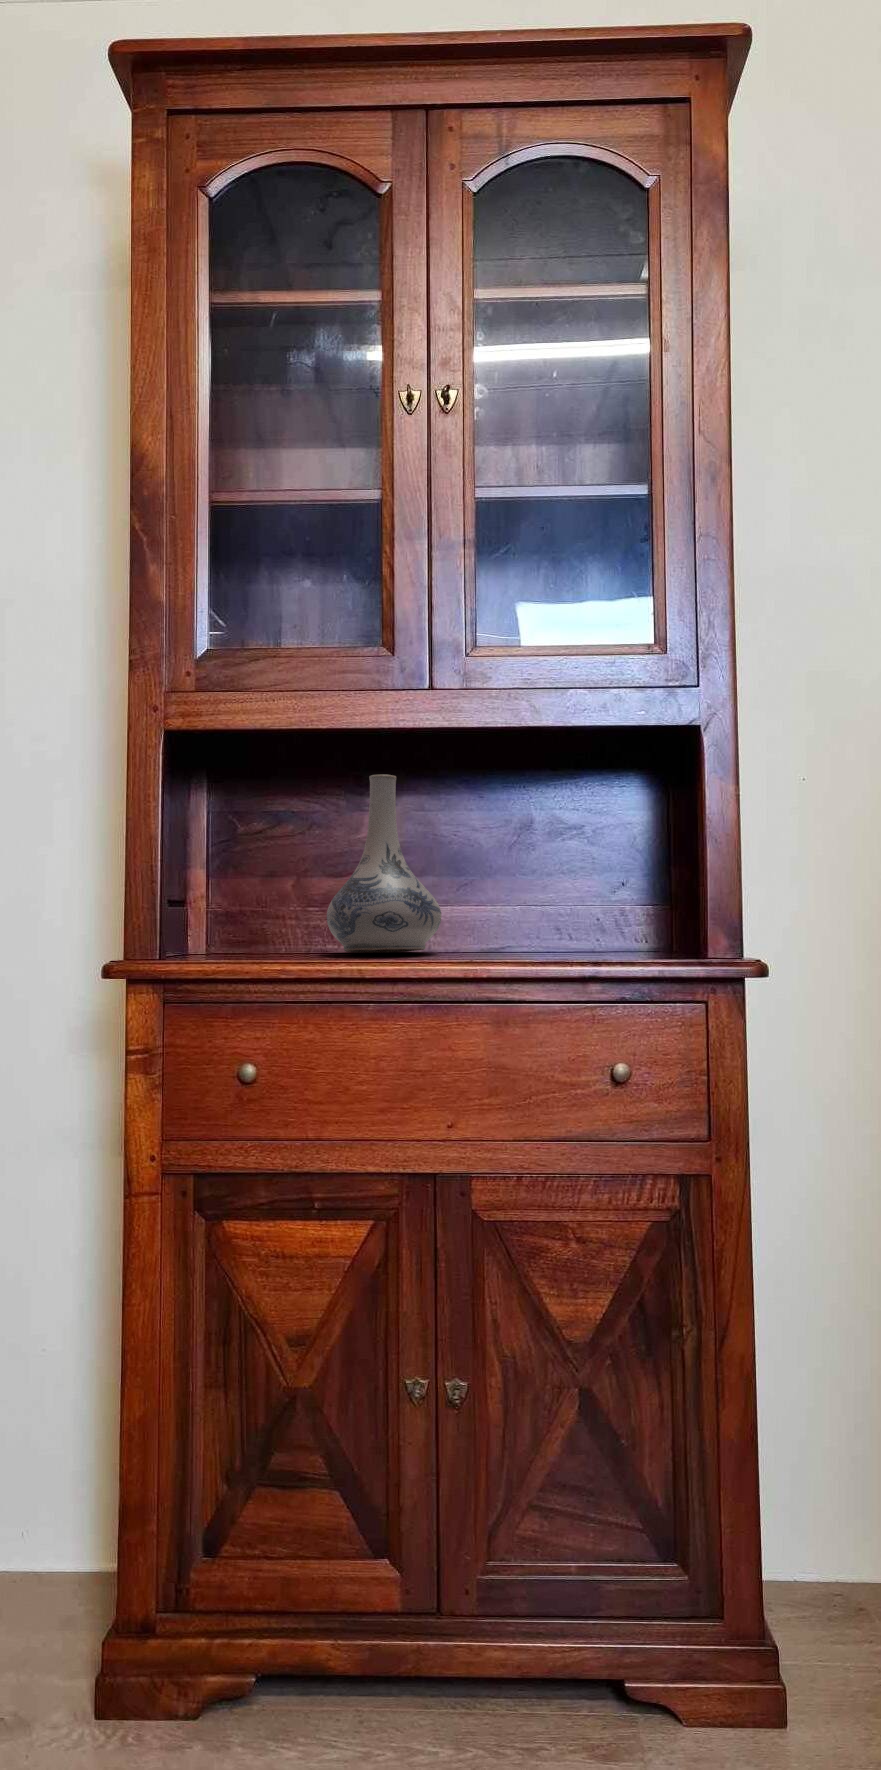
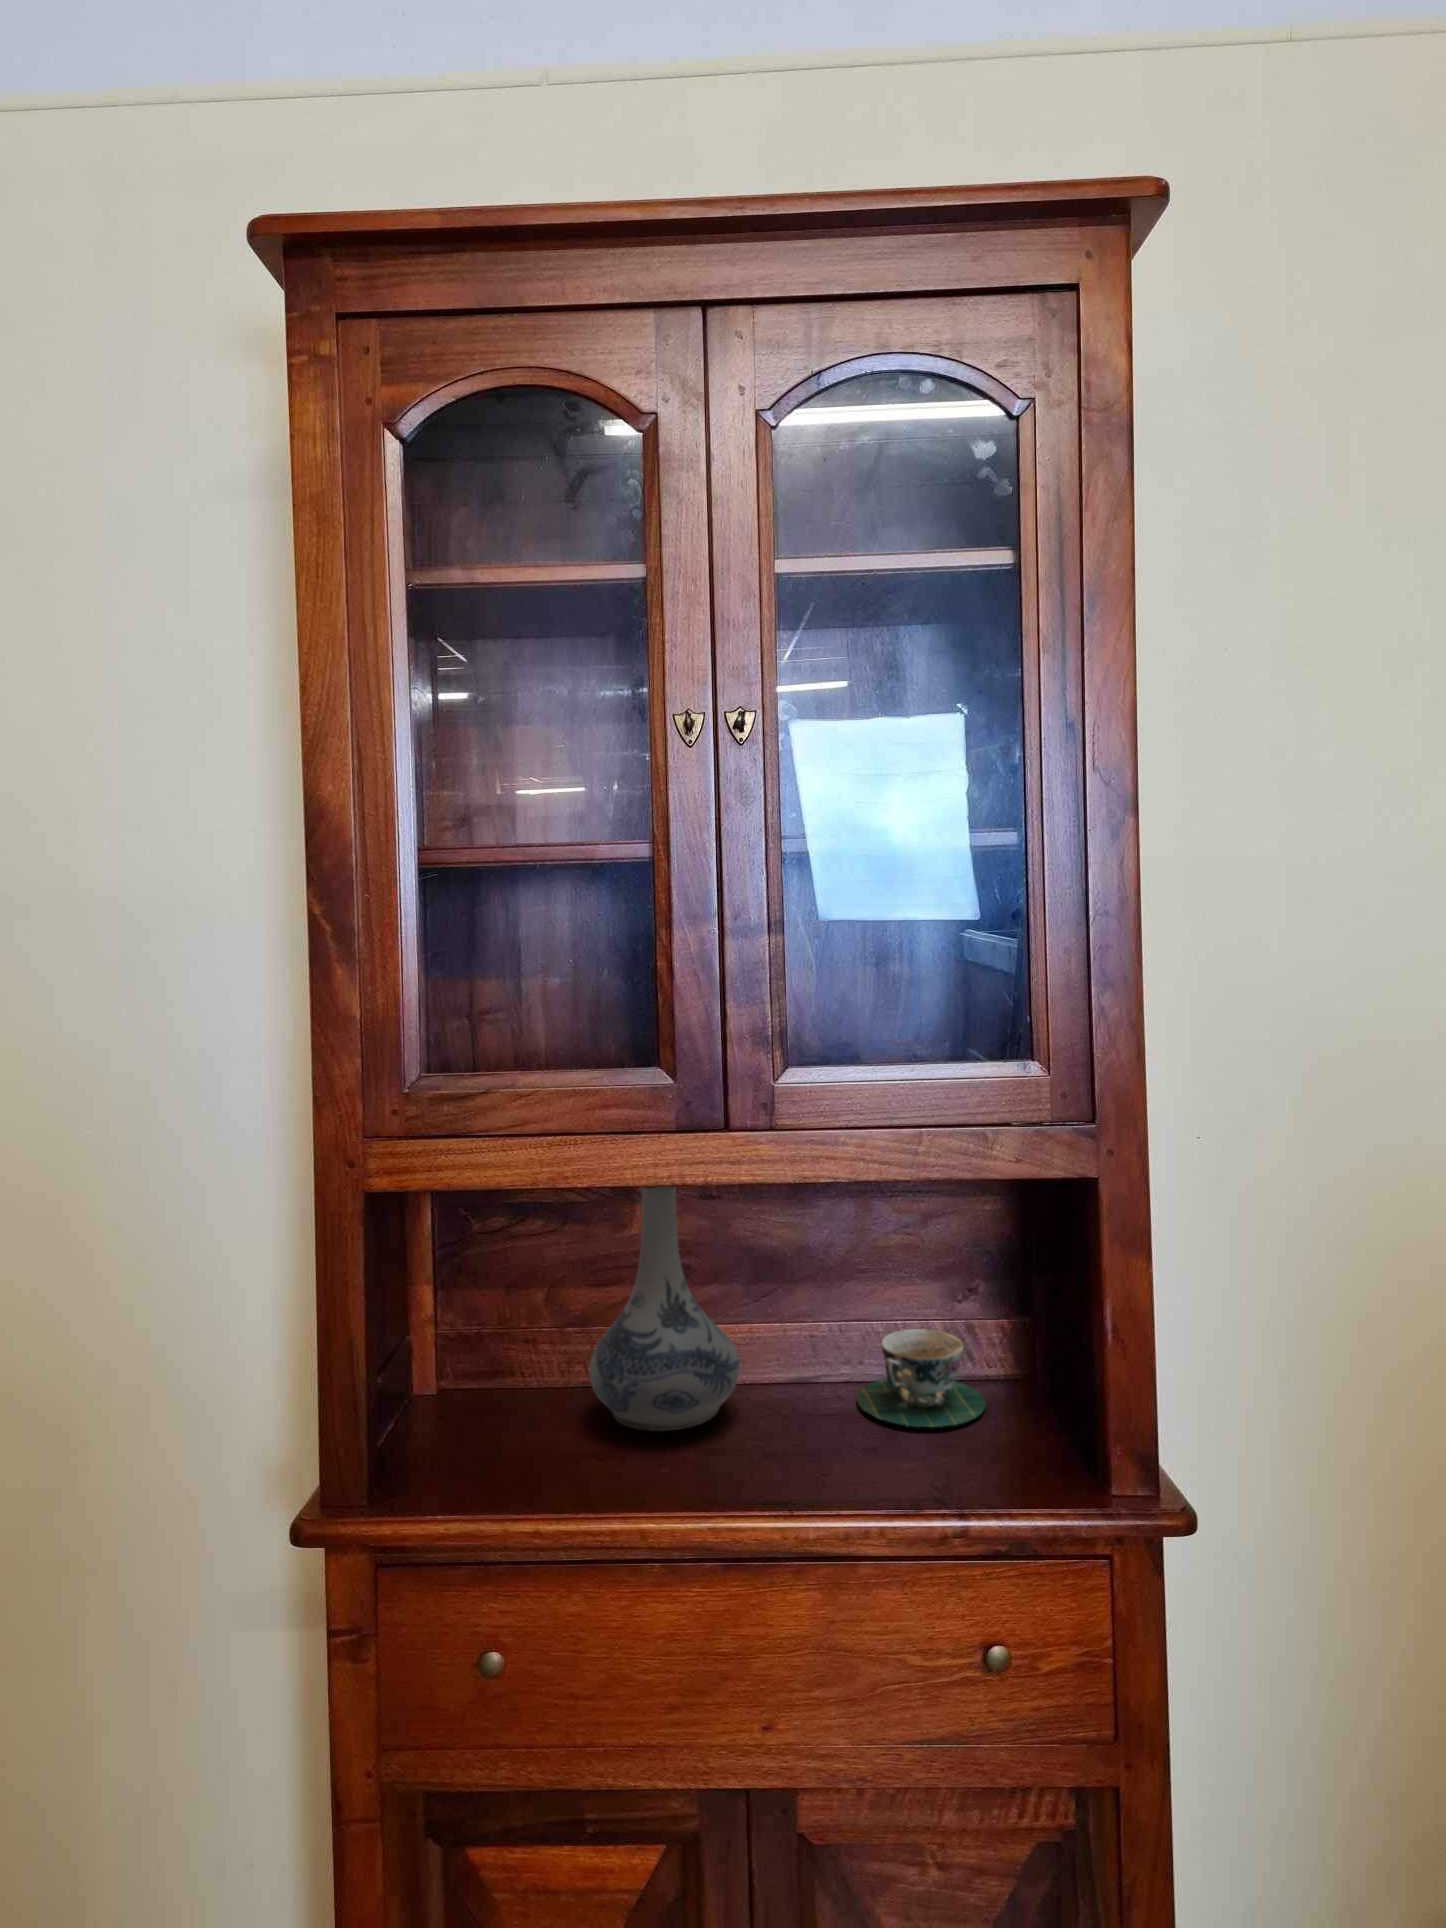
teacup: none [531,904,629,951] -> present [857,1329,986,1427]

